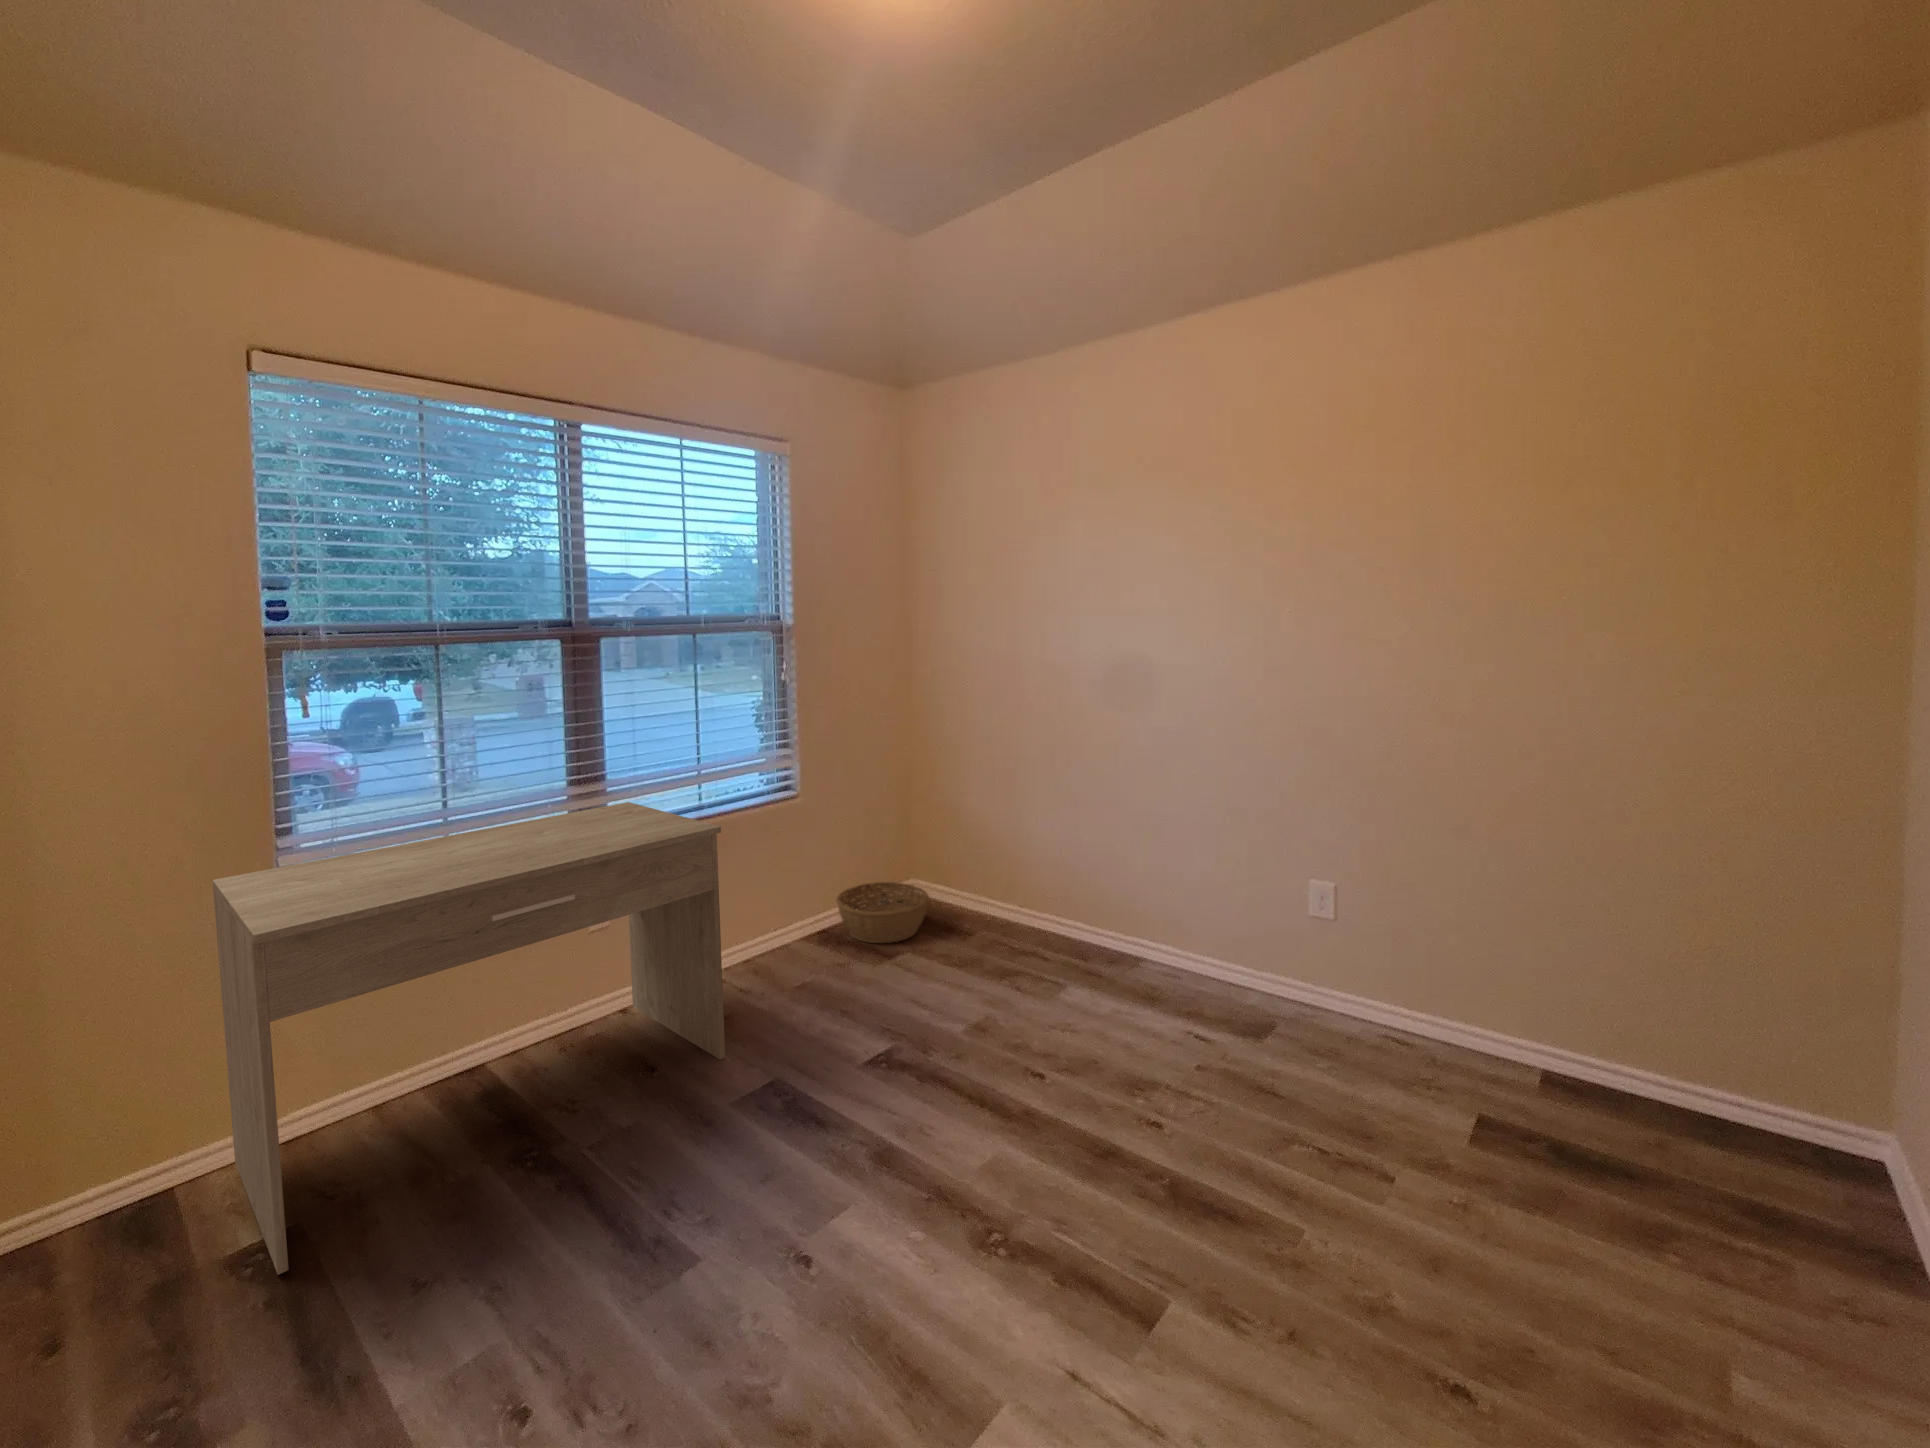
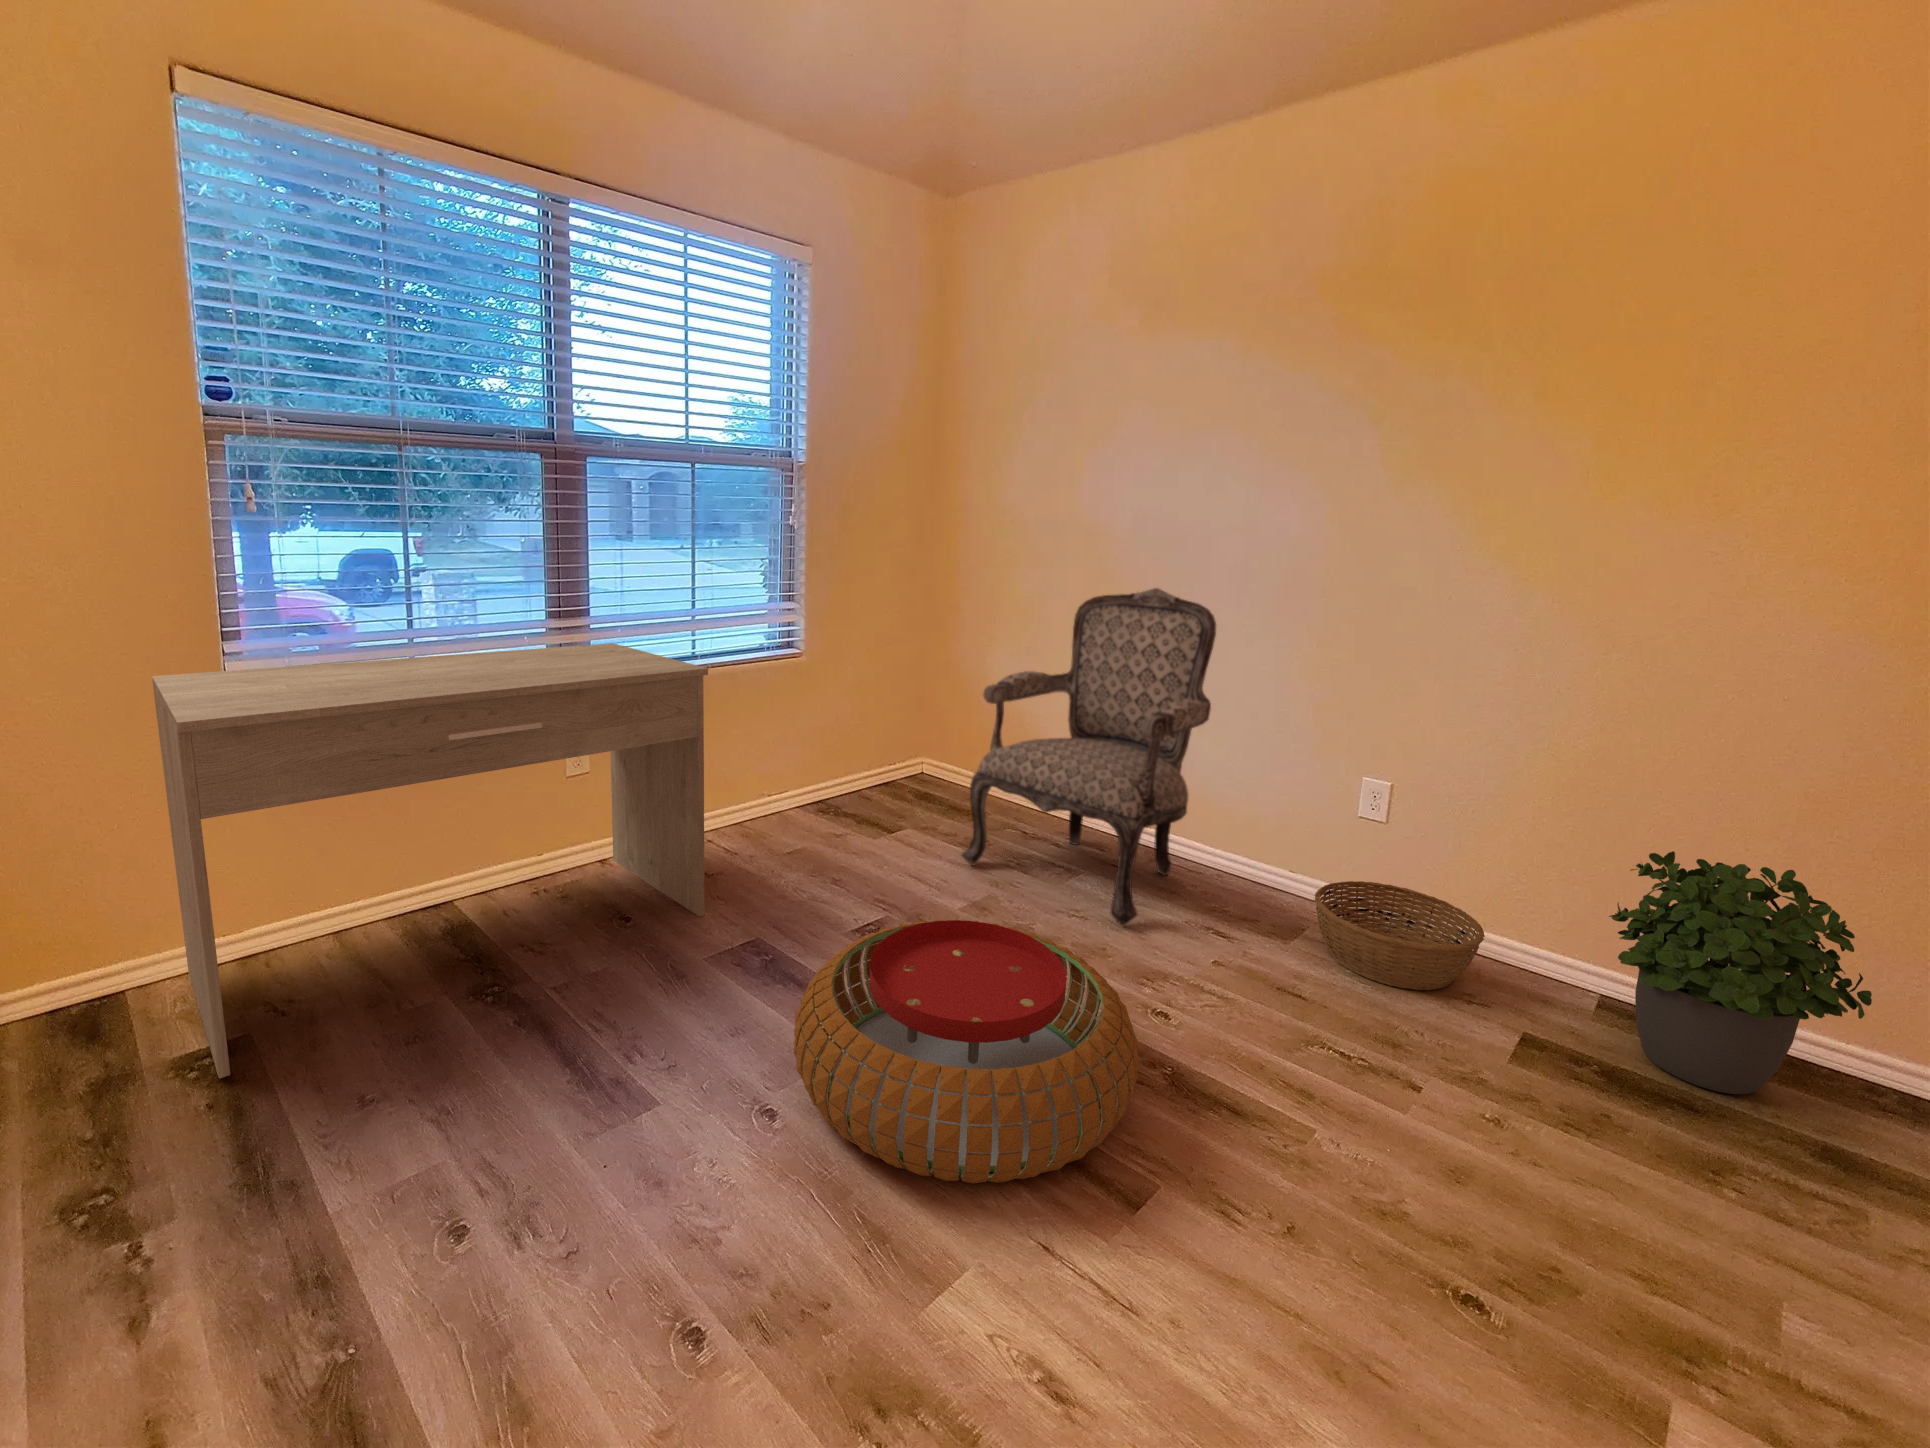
armchair: none [958,716,1172,1037] -> present [962,588,1216,926]
basket: present [836,882,929,943] -> present [1315,881,1485,990]
potted plant: none [1535,937,1764,1161] -> present [1609,851,1872,1094]
pouf: none [824,1050,1140,1318] -> present [794,920,1139,1184]

